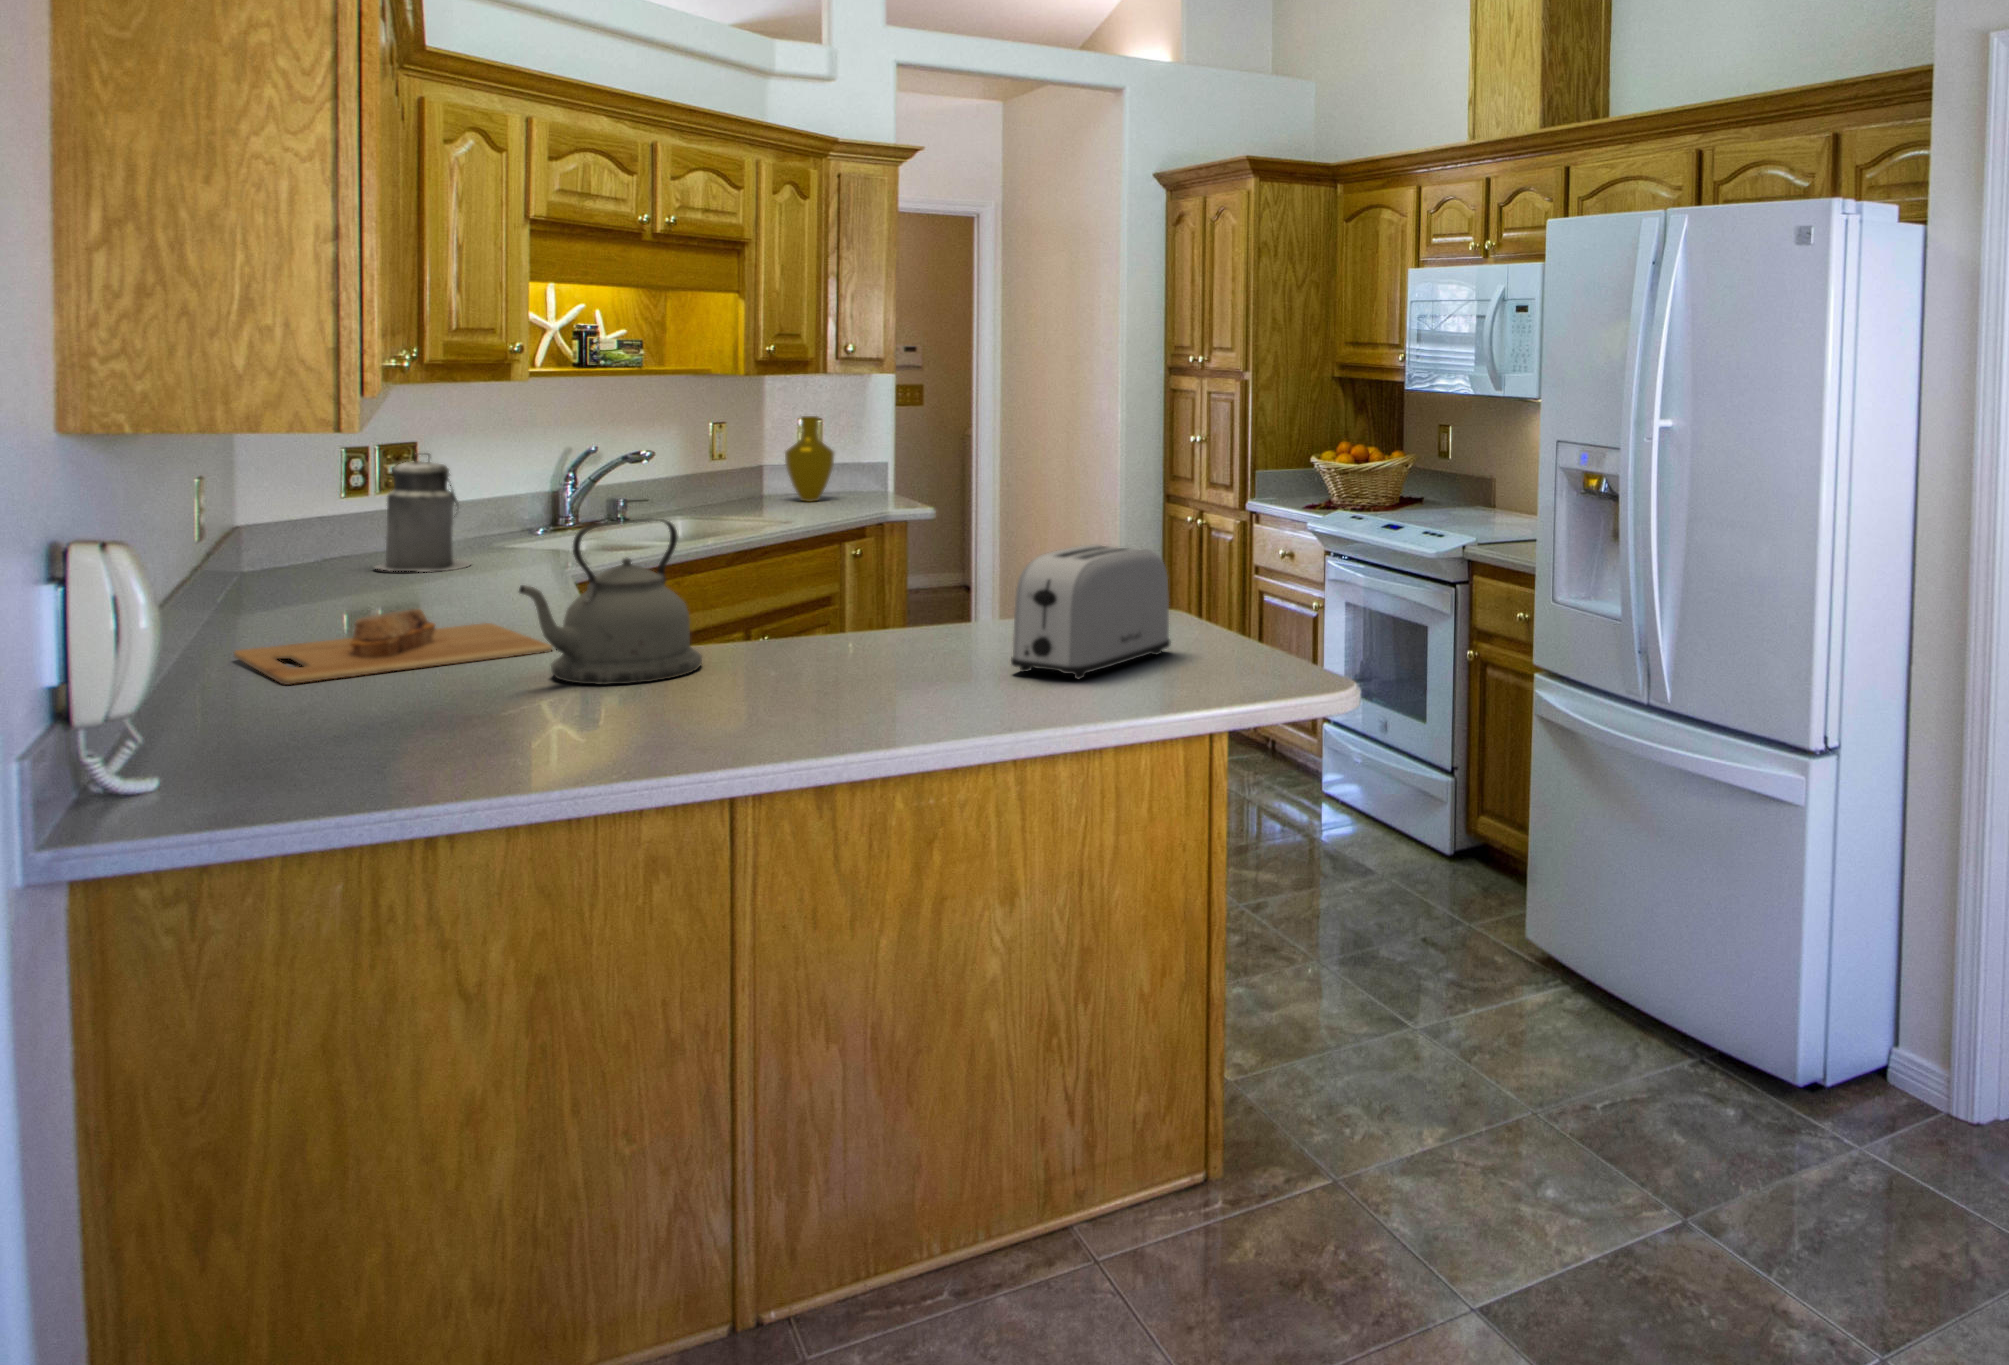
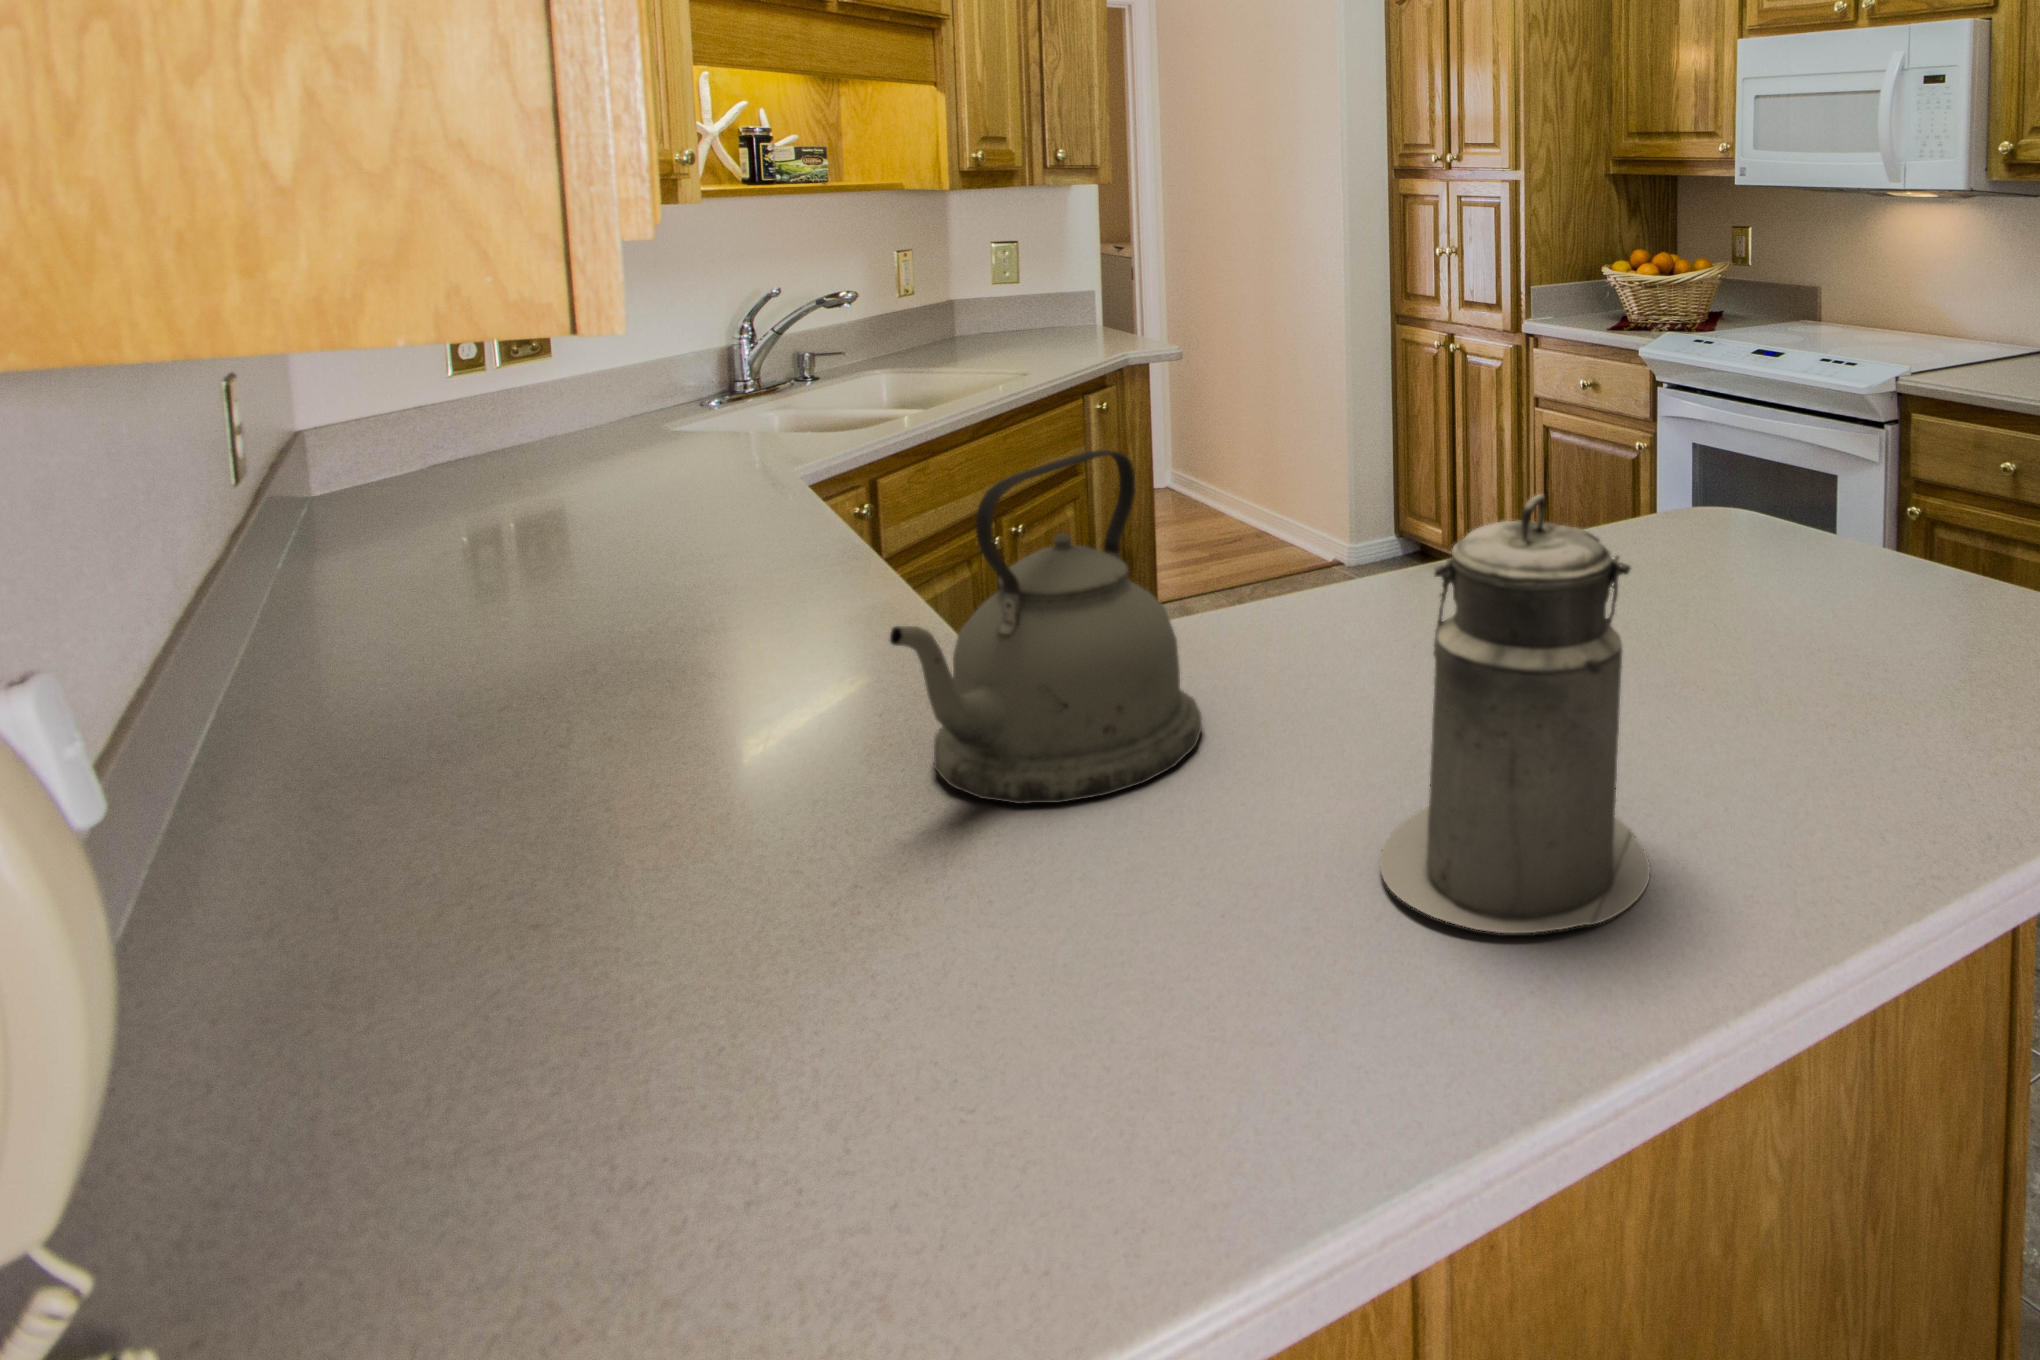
vase: present [785,416,834,502] -> none [986,239,1043,341]
canister: present [376,452,470,572] -> present [1380,494,1650,933]
toaster: present [1011,545,1171,679] -> none [1783,451,1962,725]
cutting board: present [234,609,553,685] -> none [282,614,885,846]

